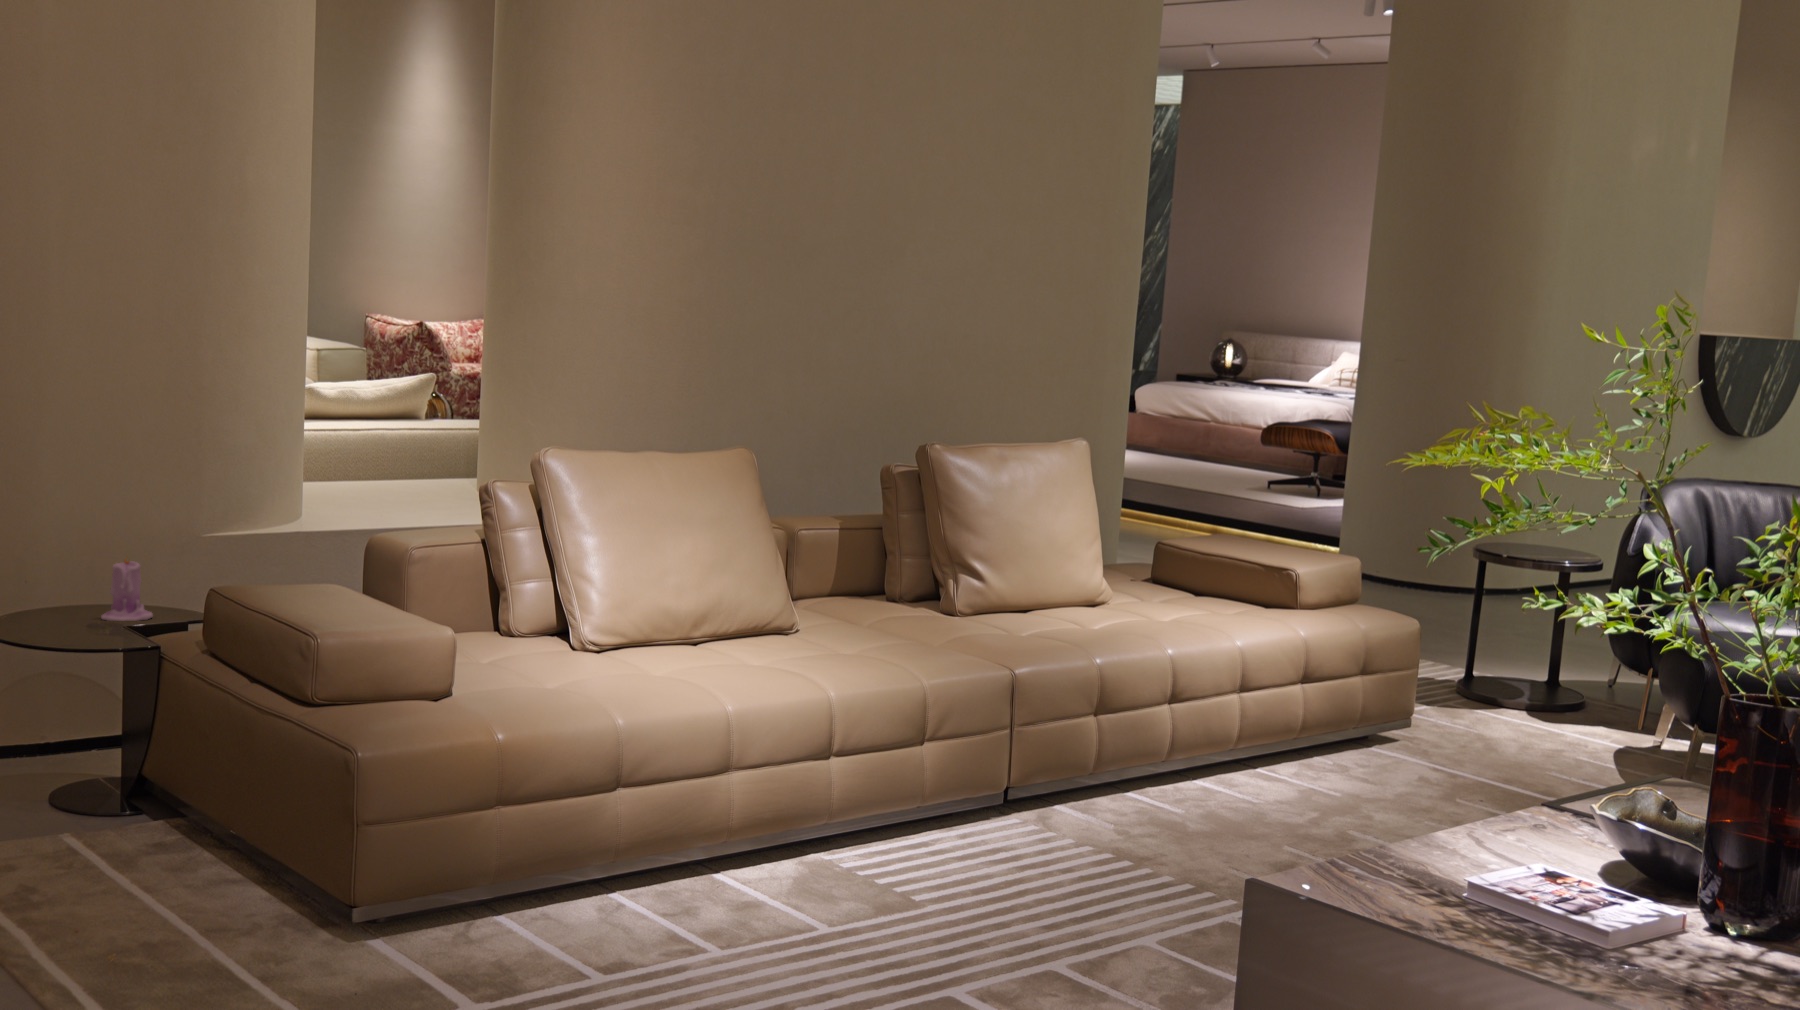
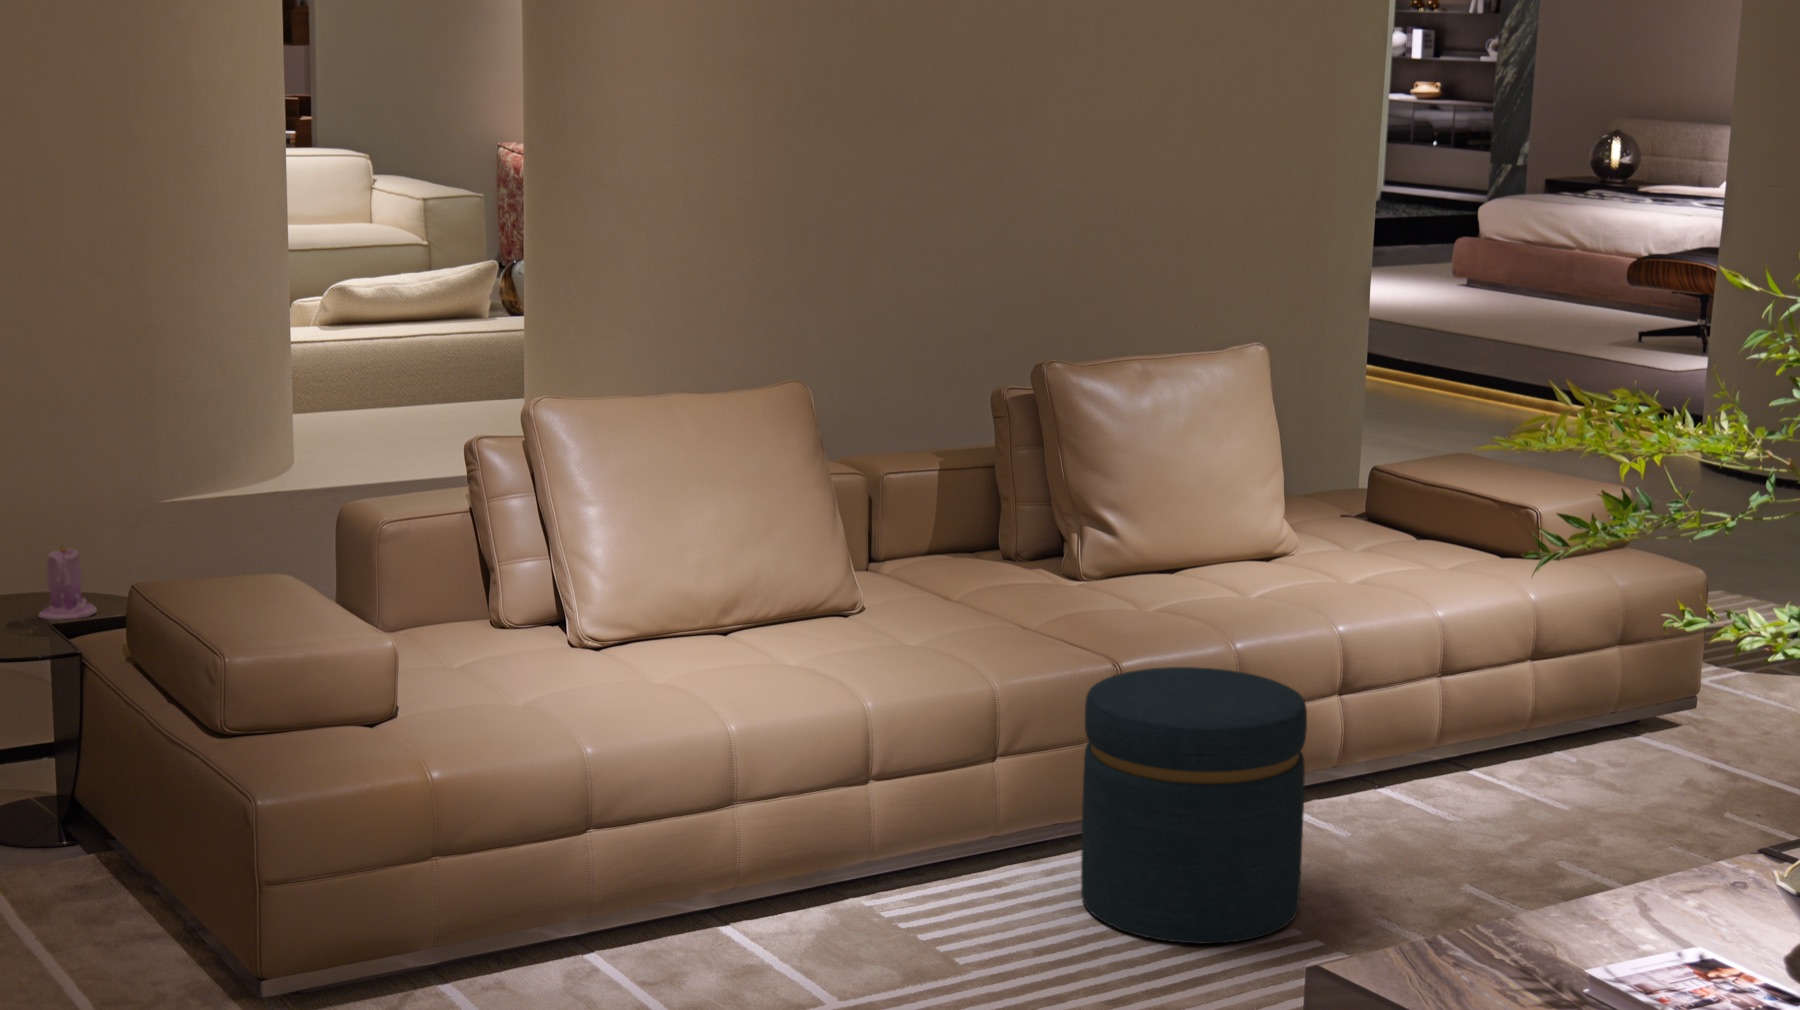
ottoman: none [997,671,1180,885] -> present [1081,667,1307,944]

